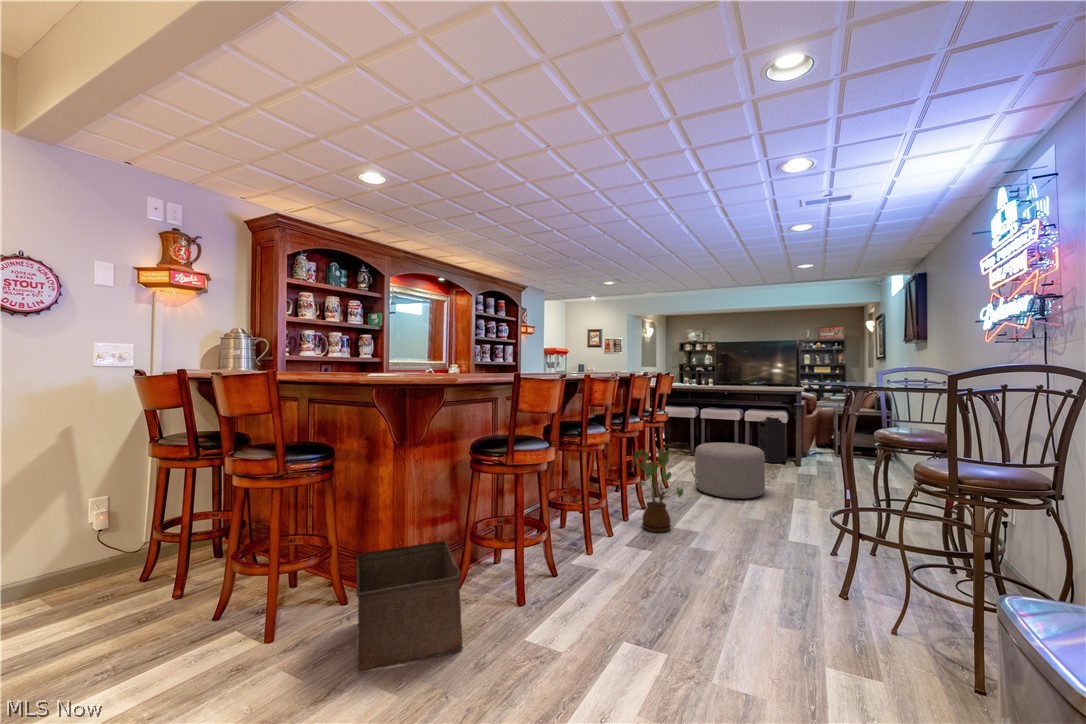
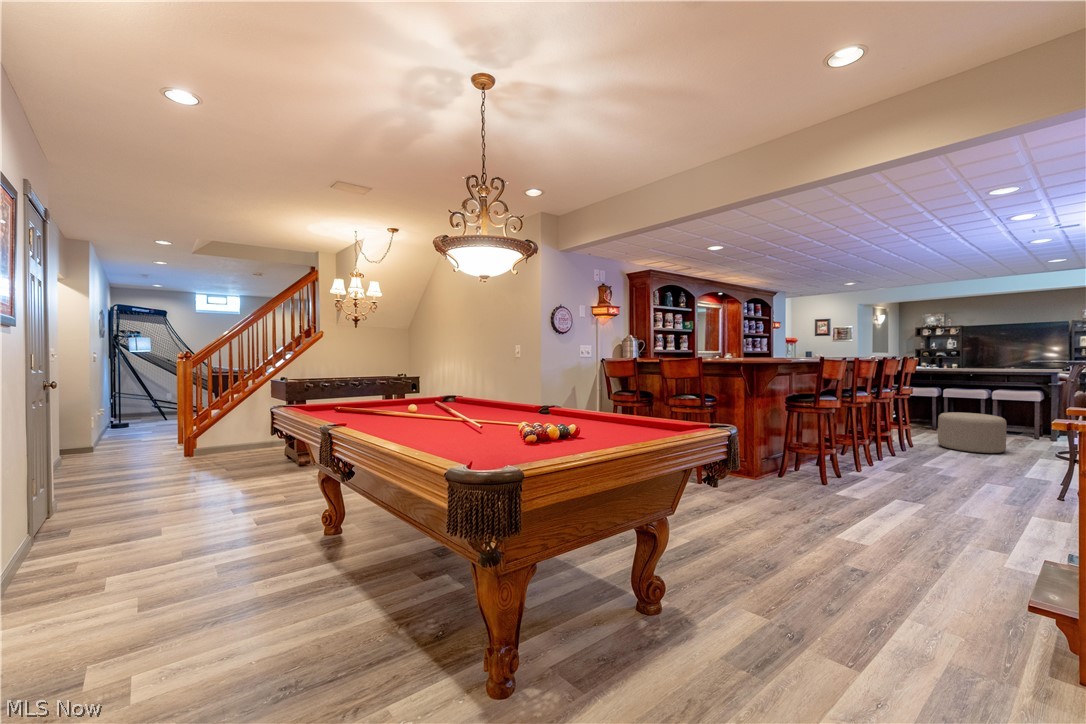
speaker: present [758,417,786,463] -> none [1006,396,1039,437]
house plant: present [632,448,696,532] -> none [886,410,941,462]
storage bin: present [356,541,463,672] -> none [746,441,807,484]

